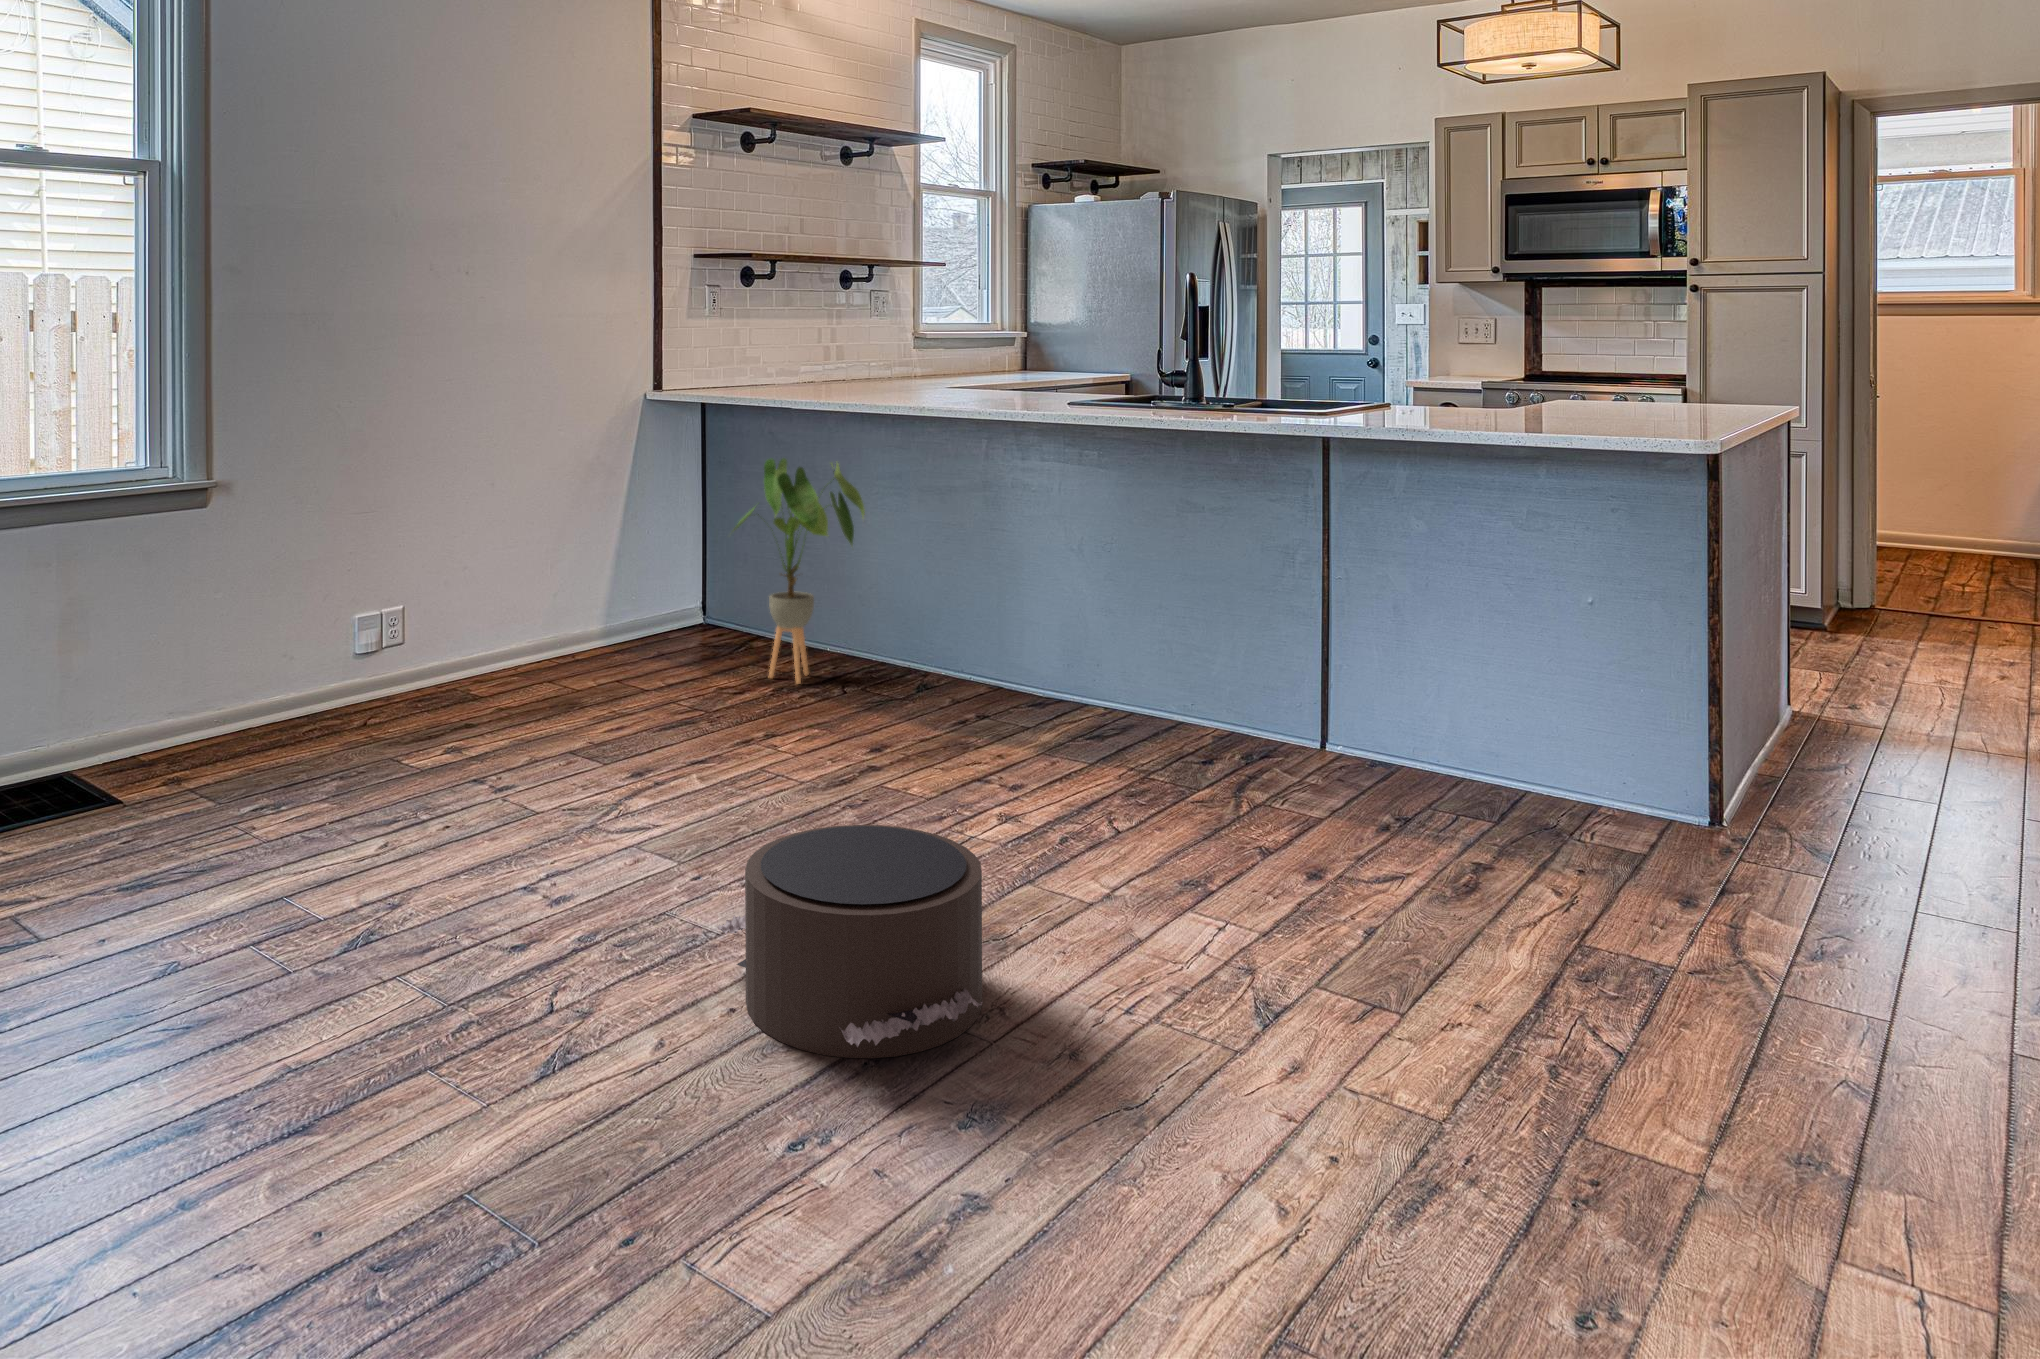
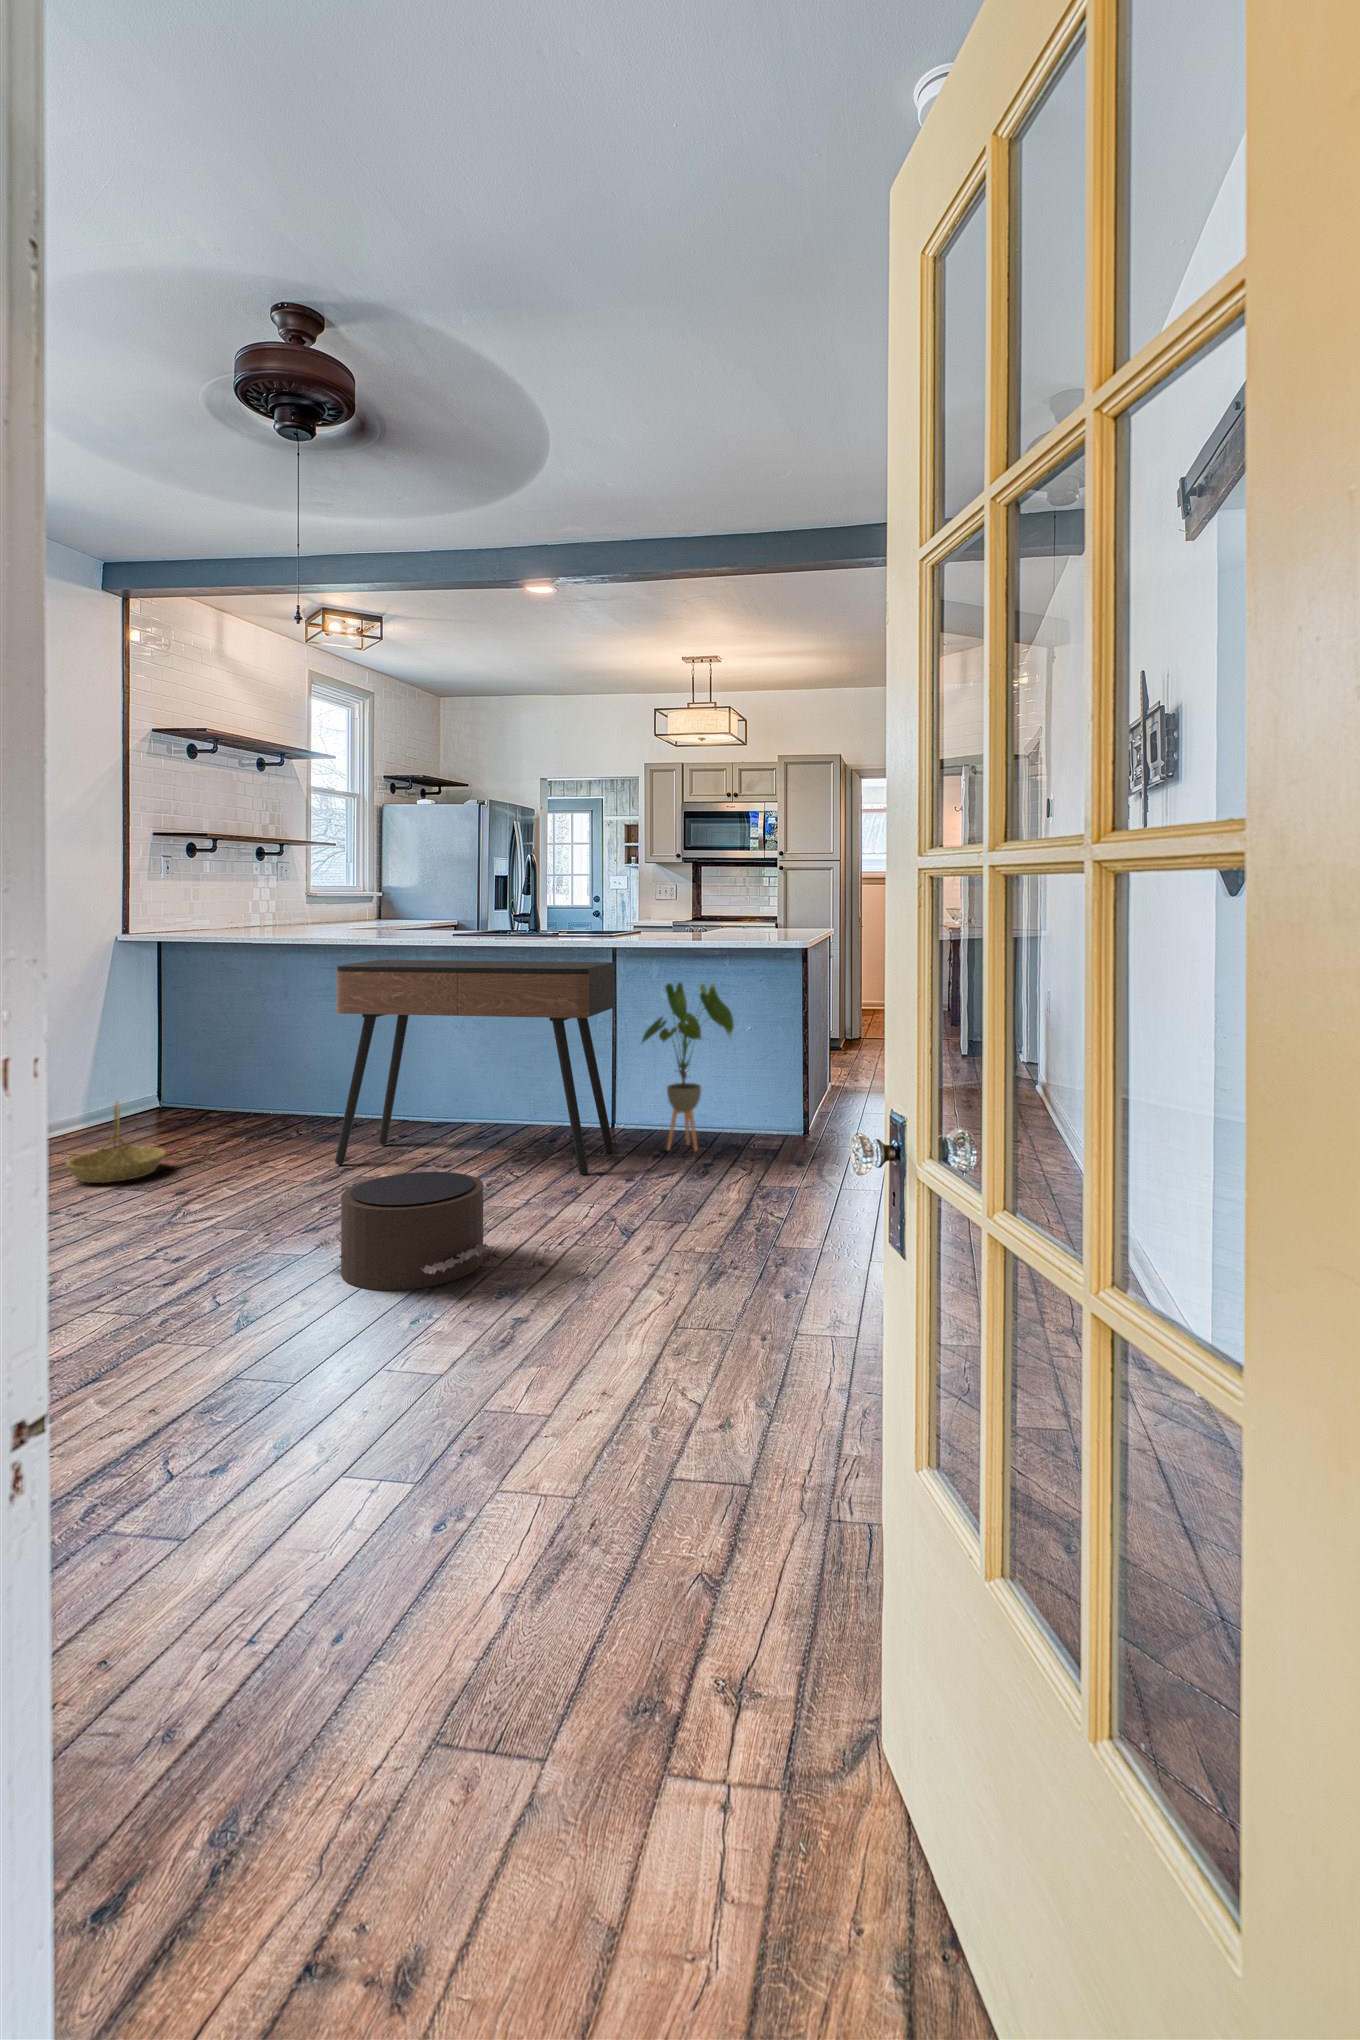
console table: none [861,442,1306,849] -> present [335,960,615,1175]
house plant: present [734,458,865,684] -> present [642,983,734,1151]
basket: none [536,624,655,738] -> present [66,1100,166,1183]

